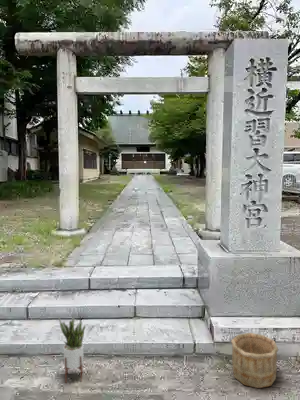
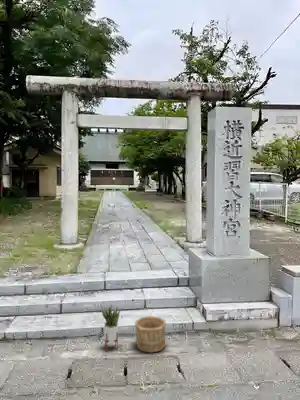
wooden bucket: present [231,333,278,388] -> present [135,316,166,352]

